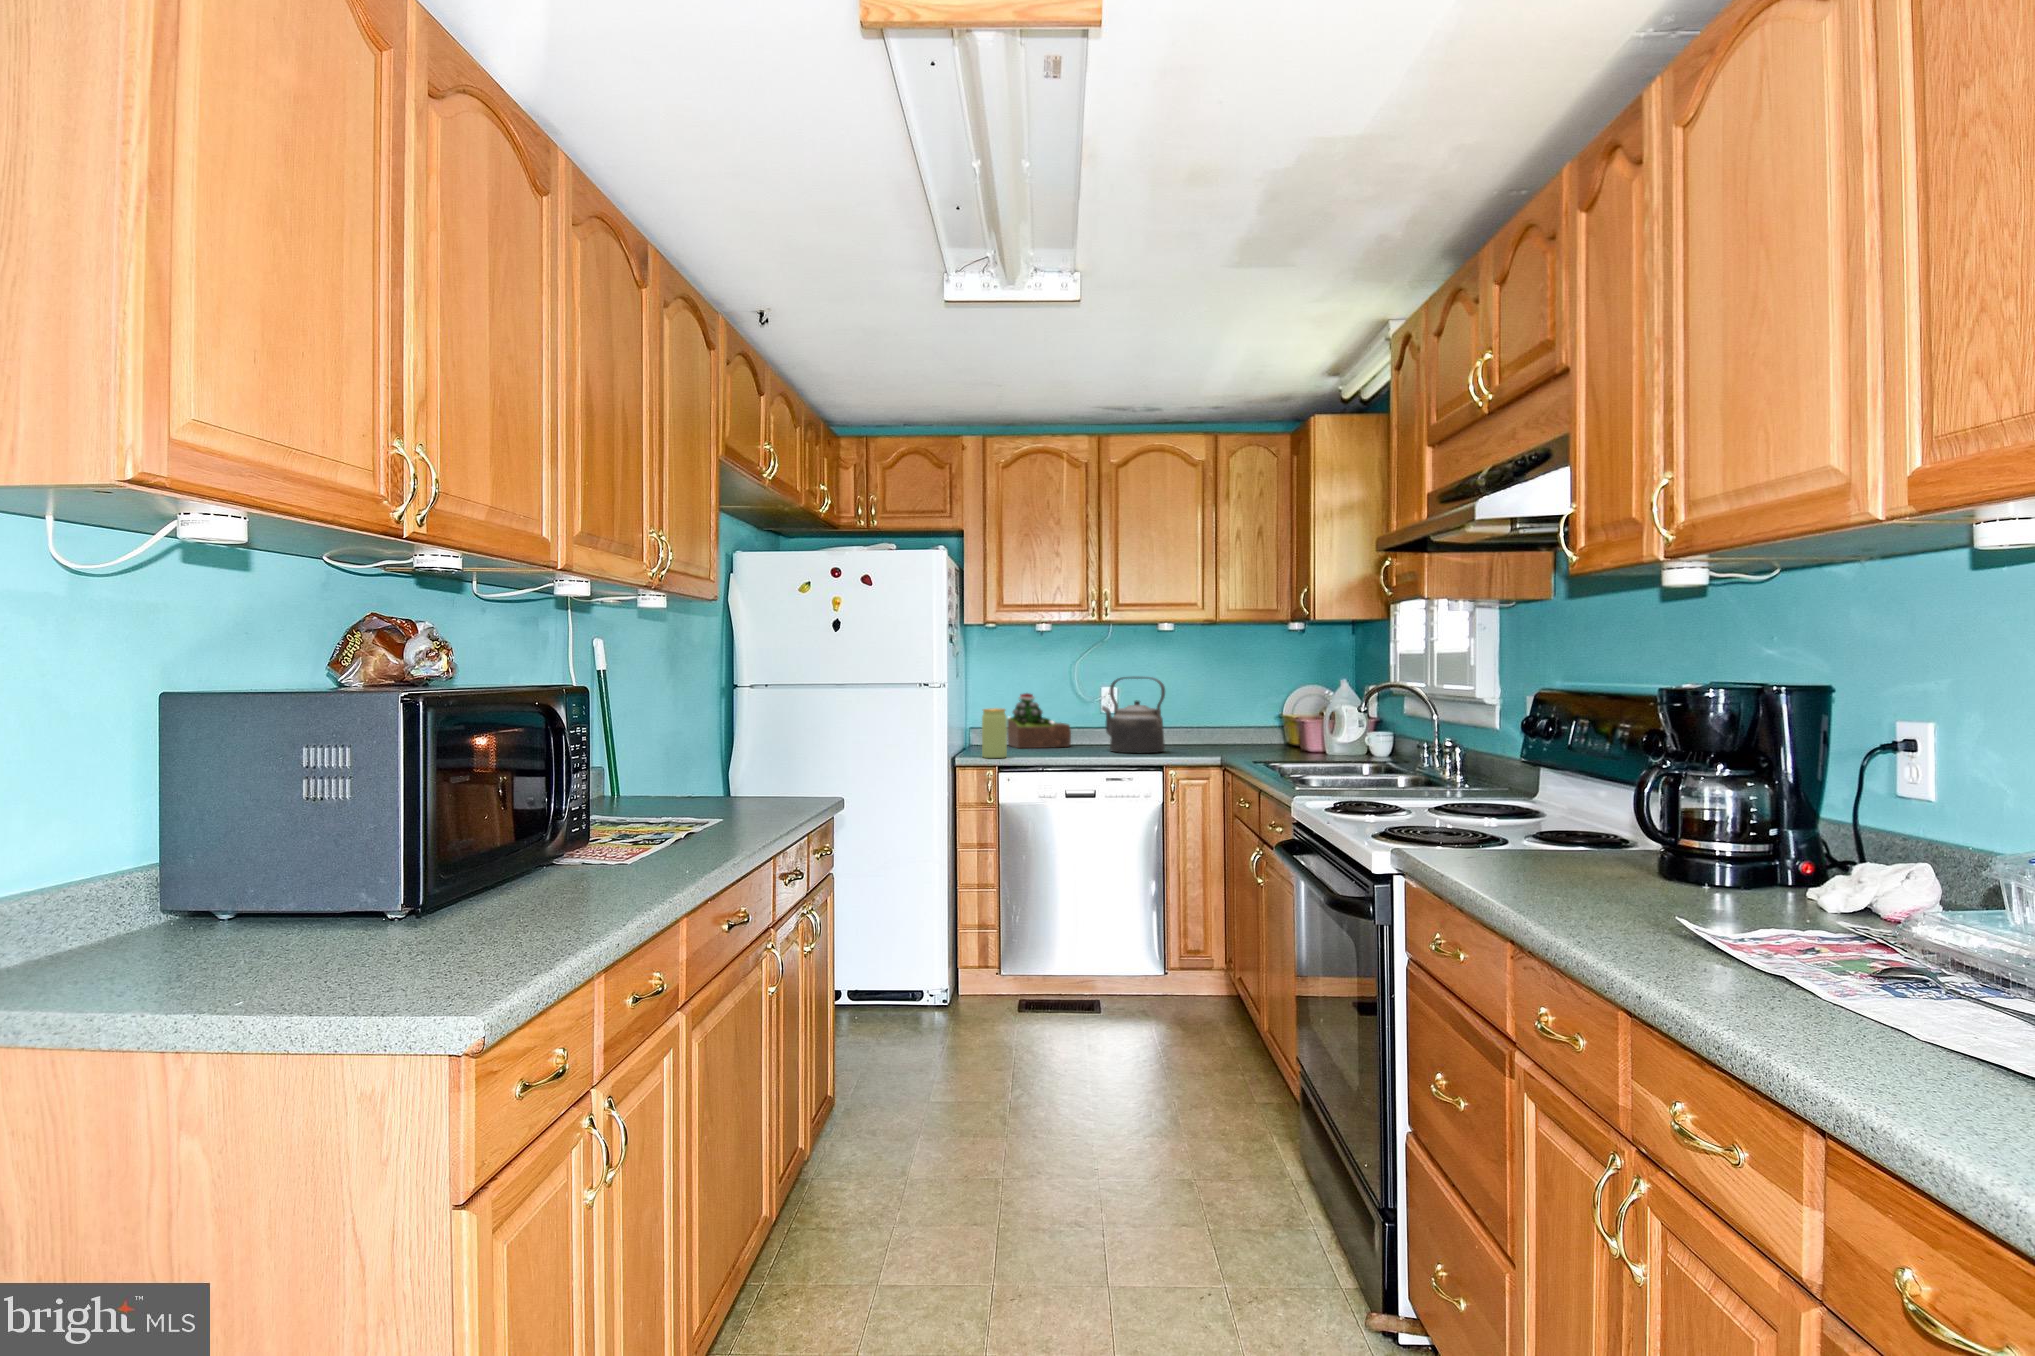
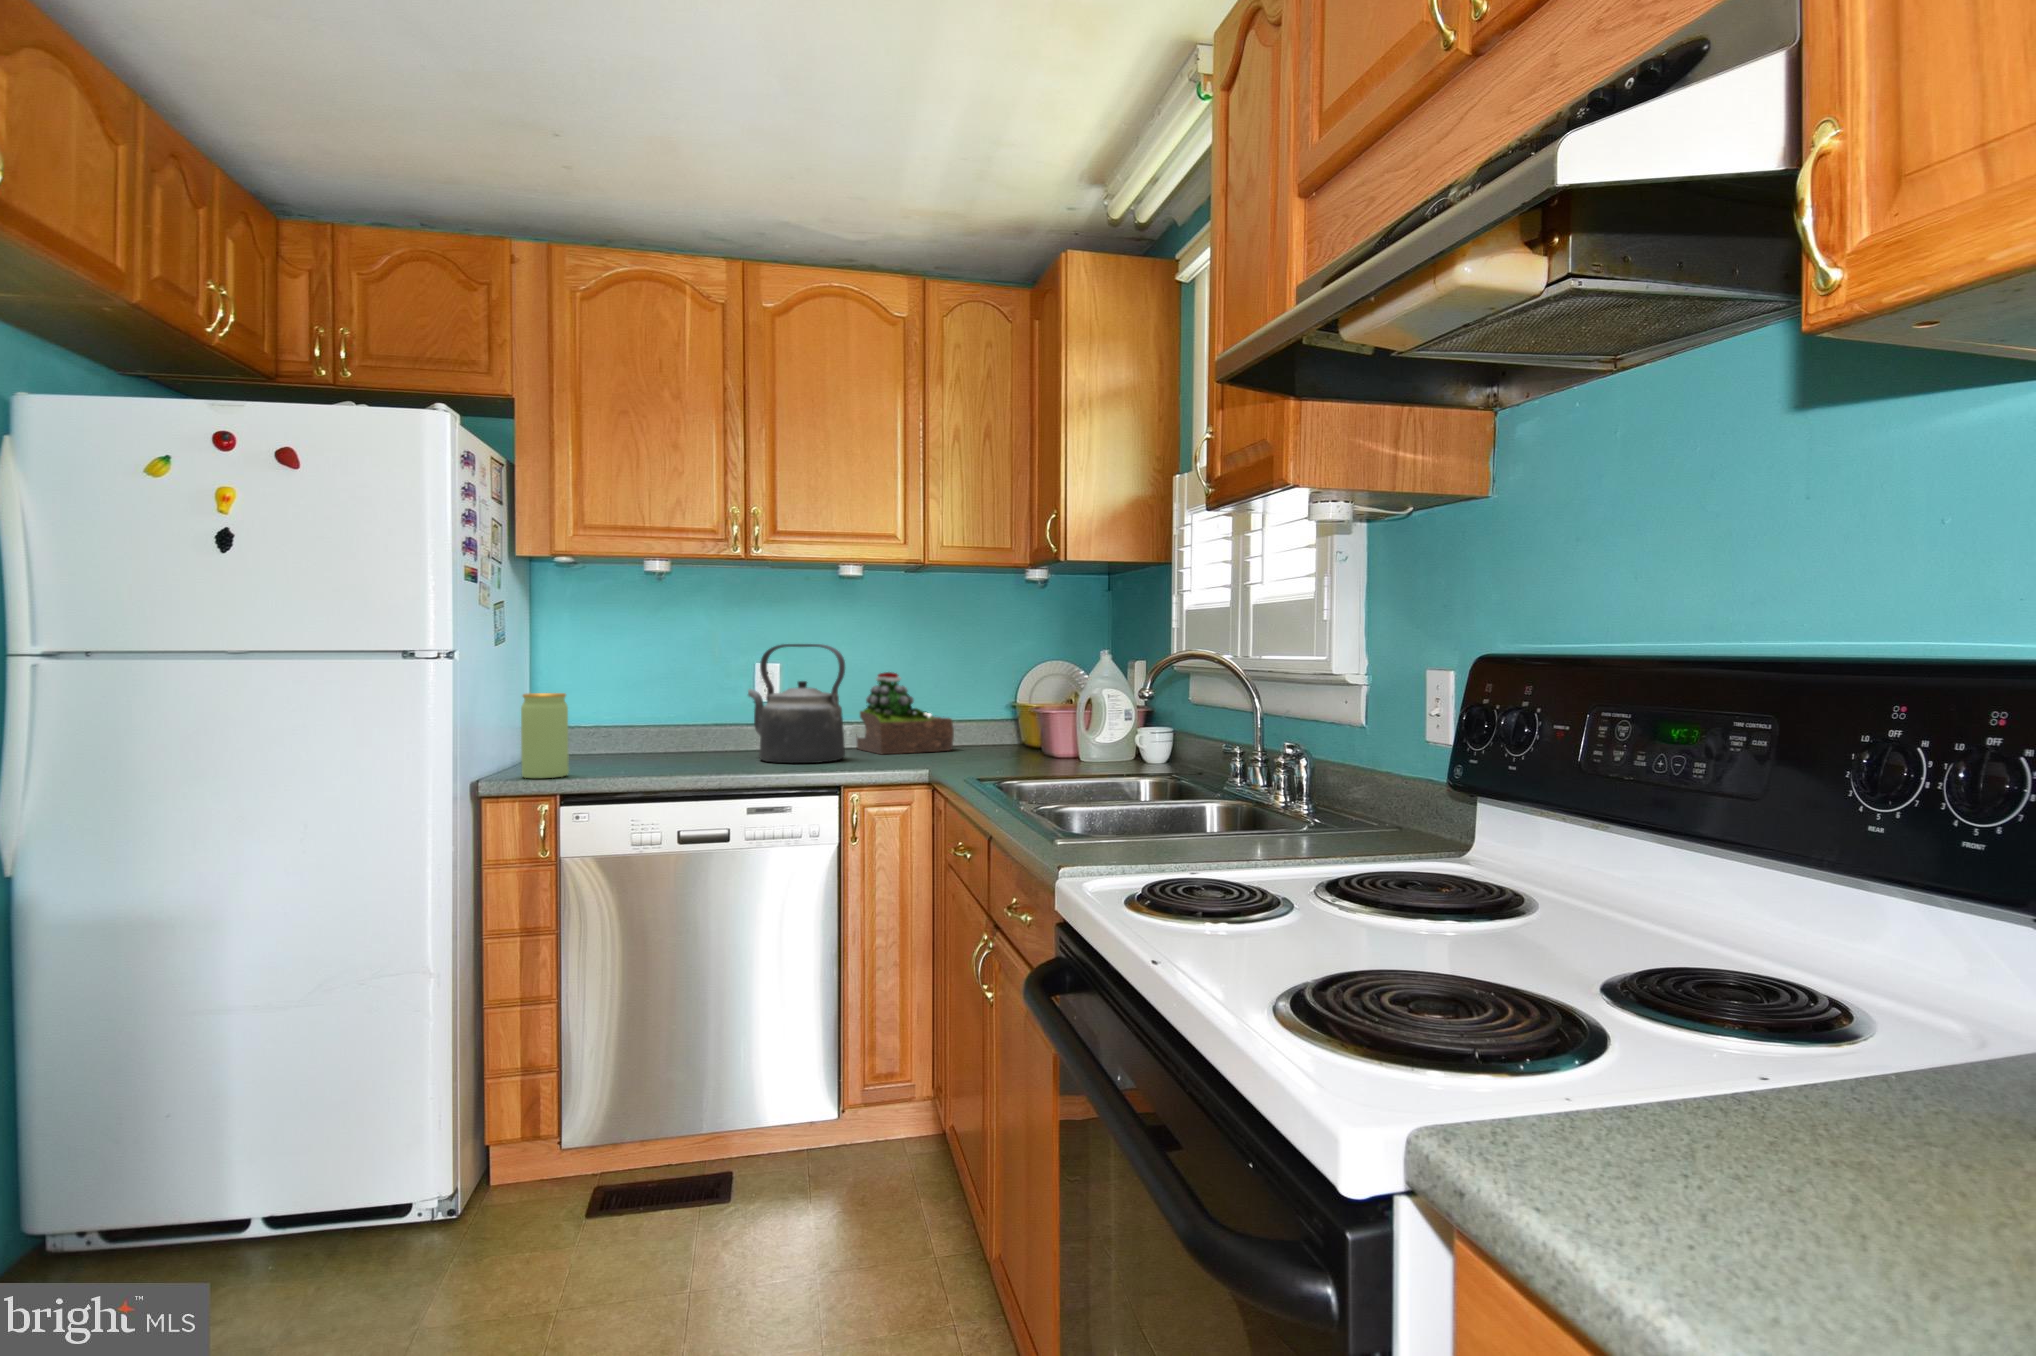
succulent plant: present [1007,693,1071,748] -> present [857,672,954,754]

